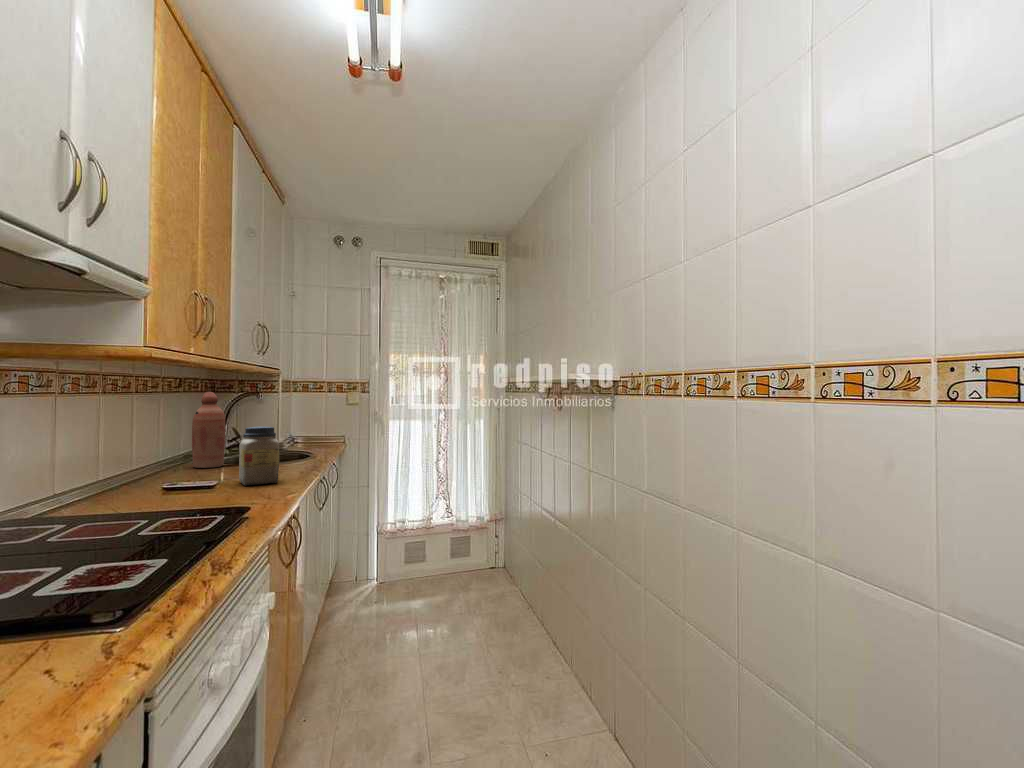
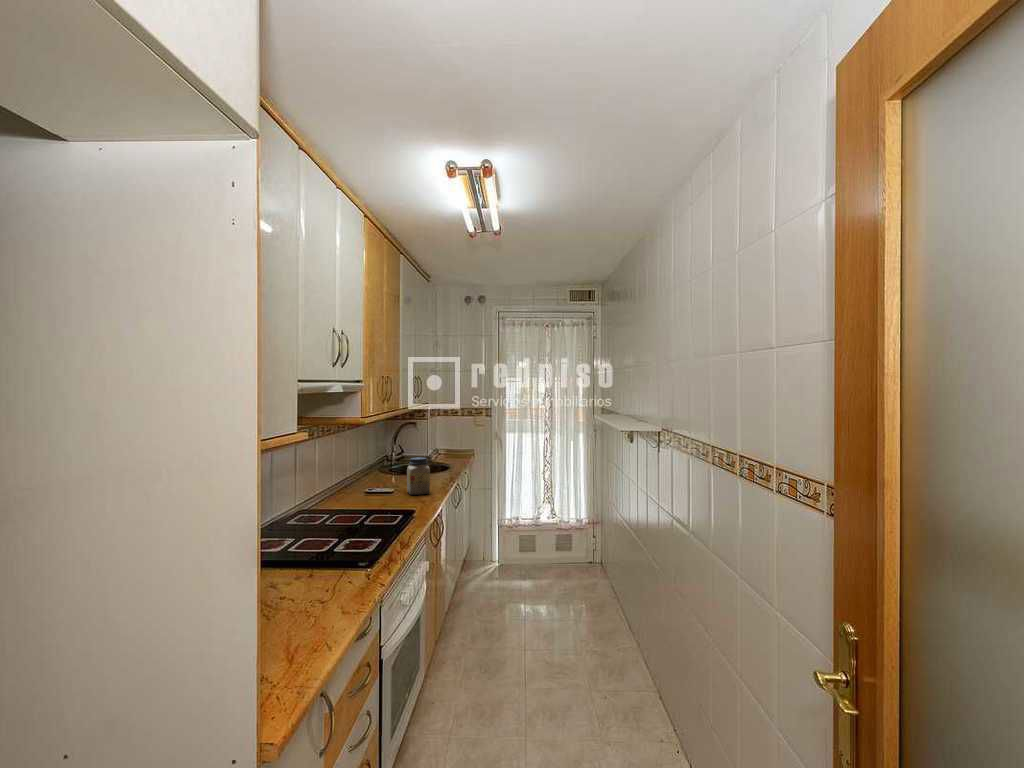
bottle: present [192,392,225,468] -> none [377,428,396,478]

